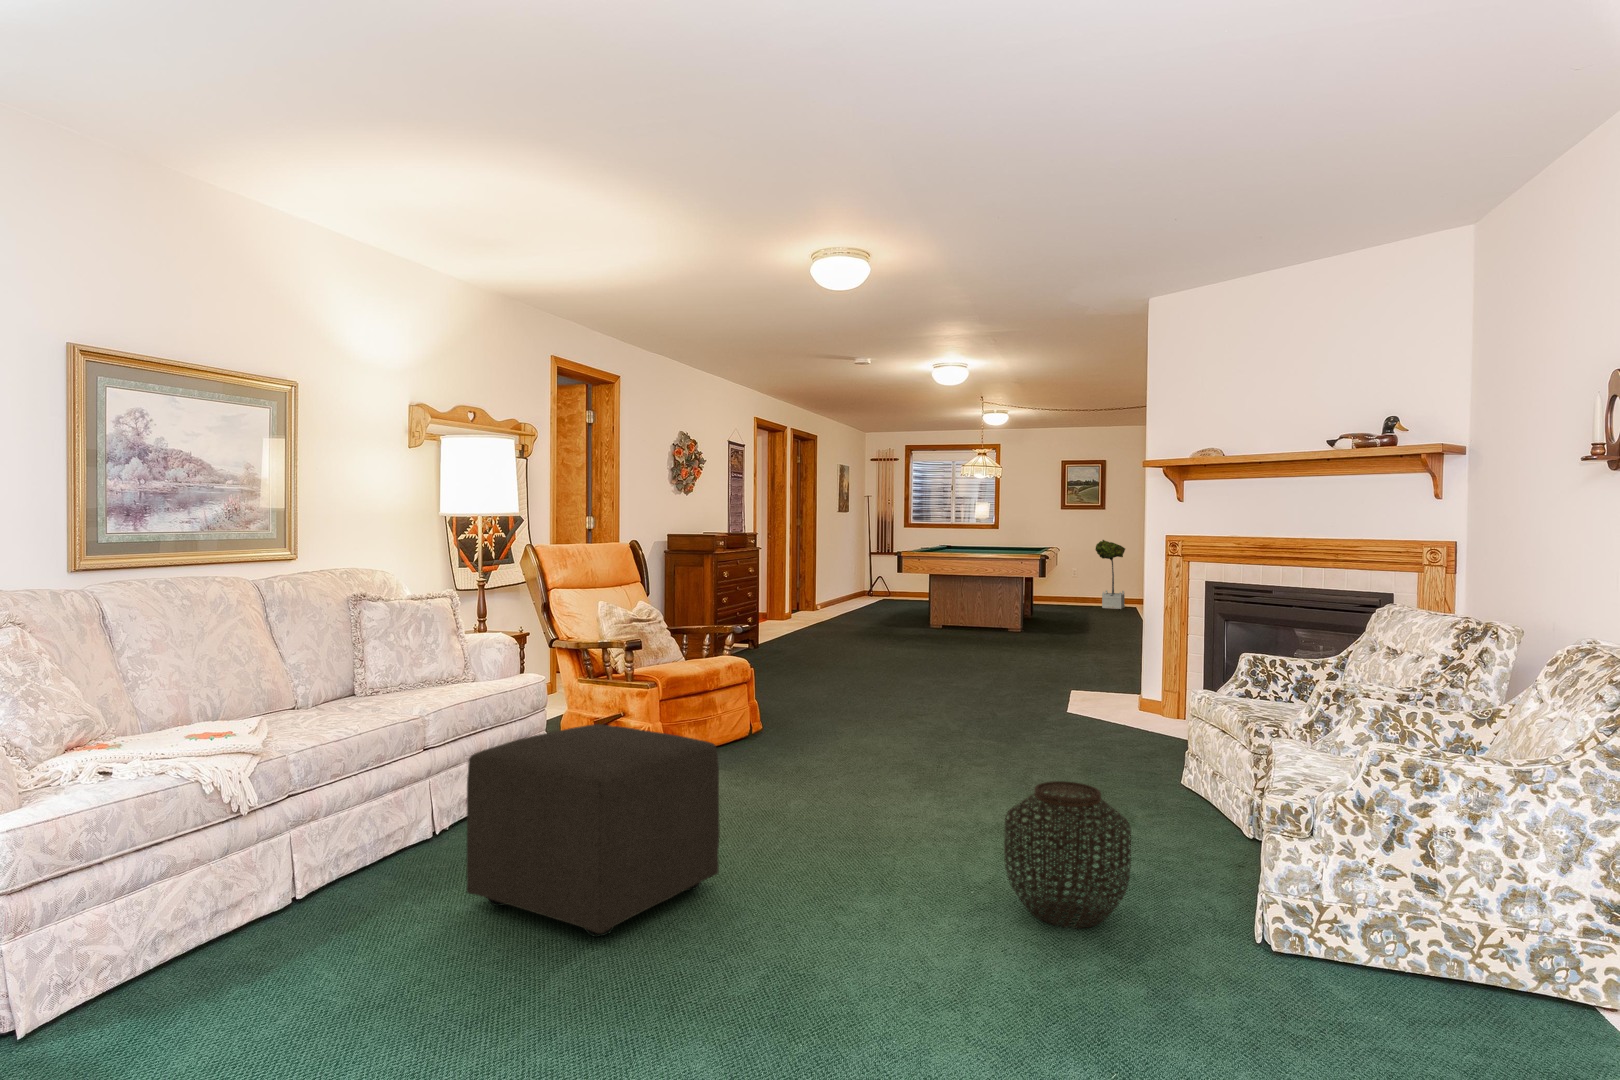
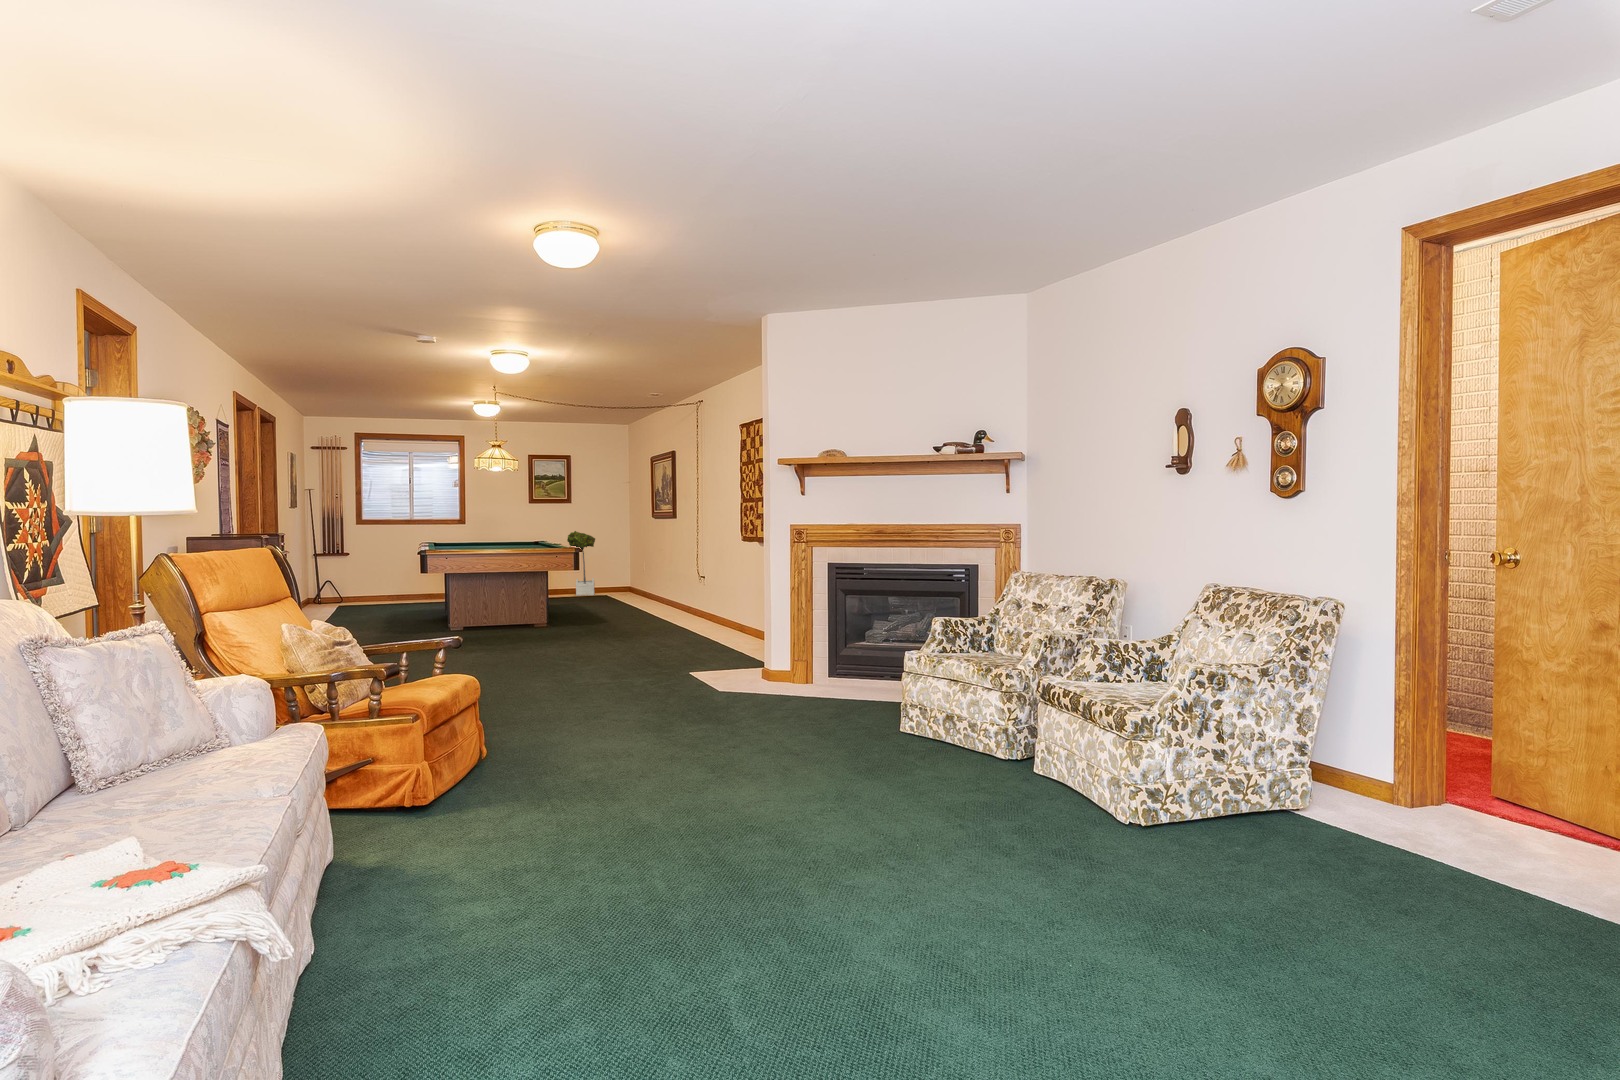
ottoman: present [466,724,720,937] -> none [511,753,741,994]
woven basket: present [1004,781,1131,928] -> none [950,730,1053,849]

